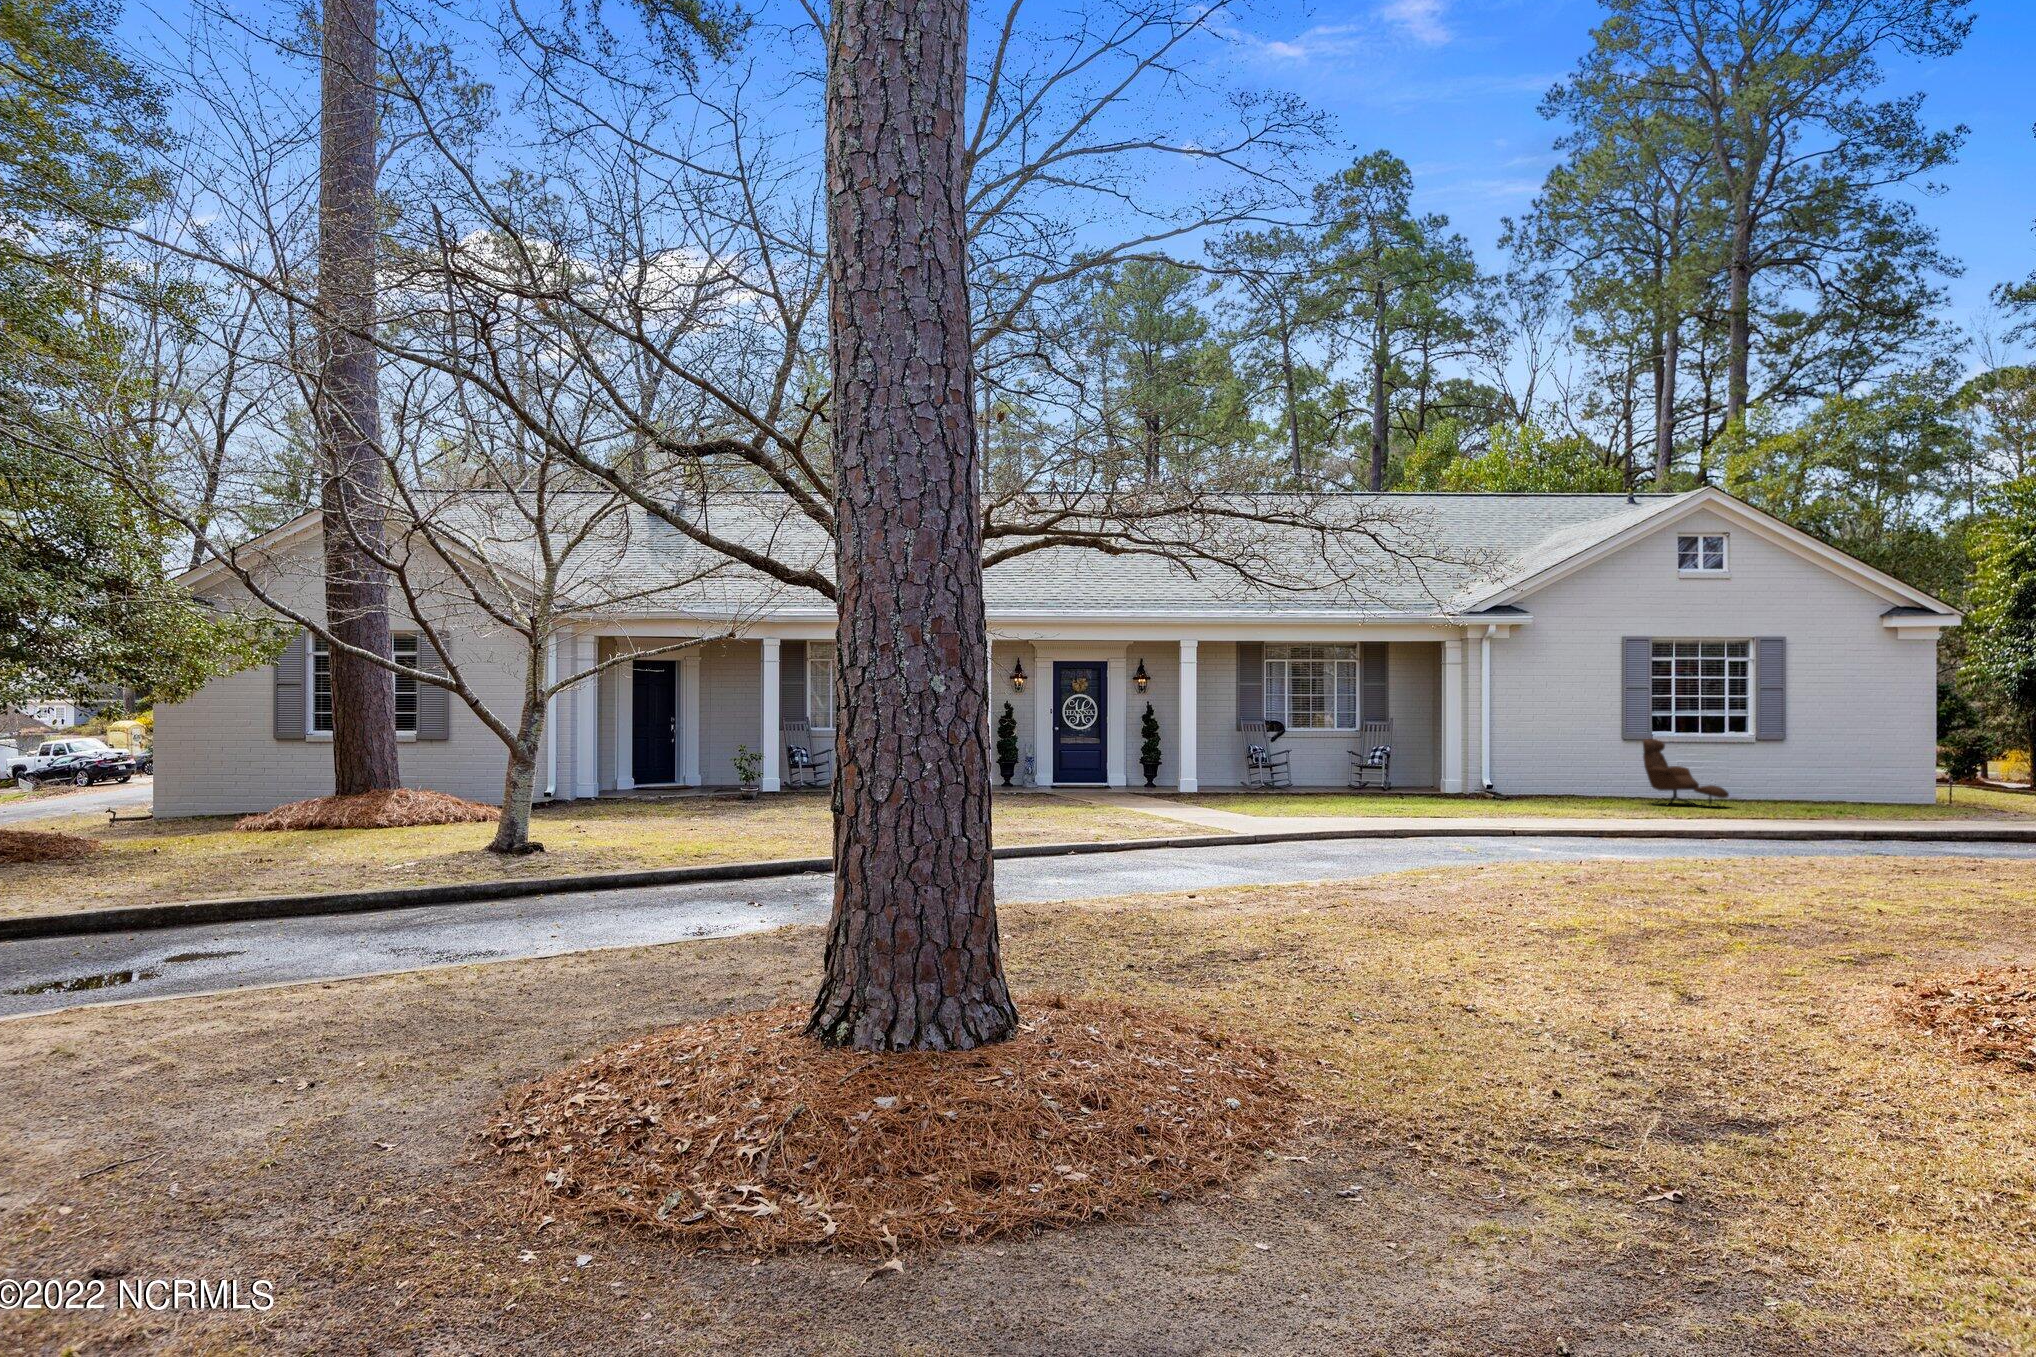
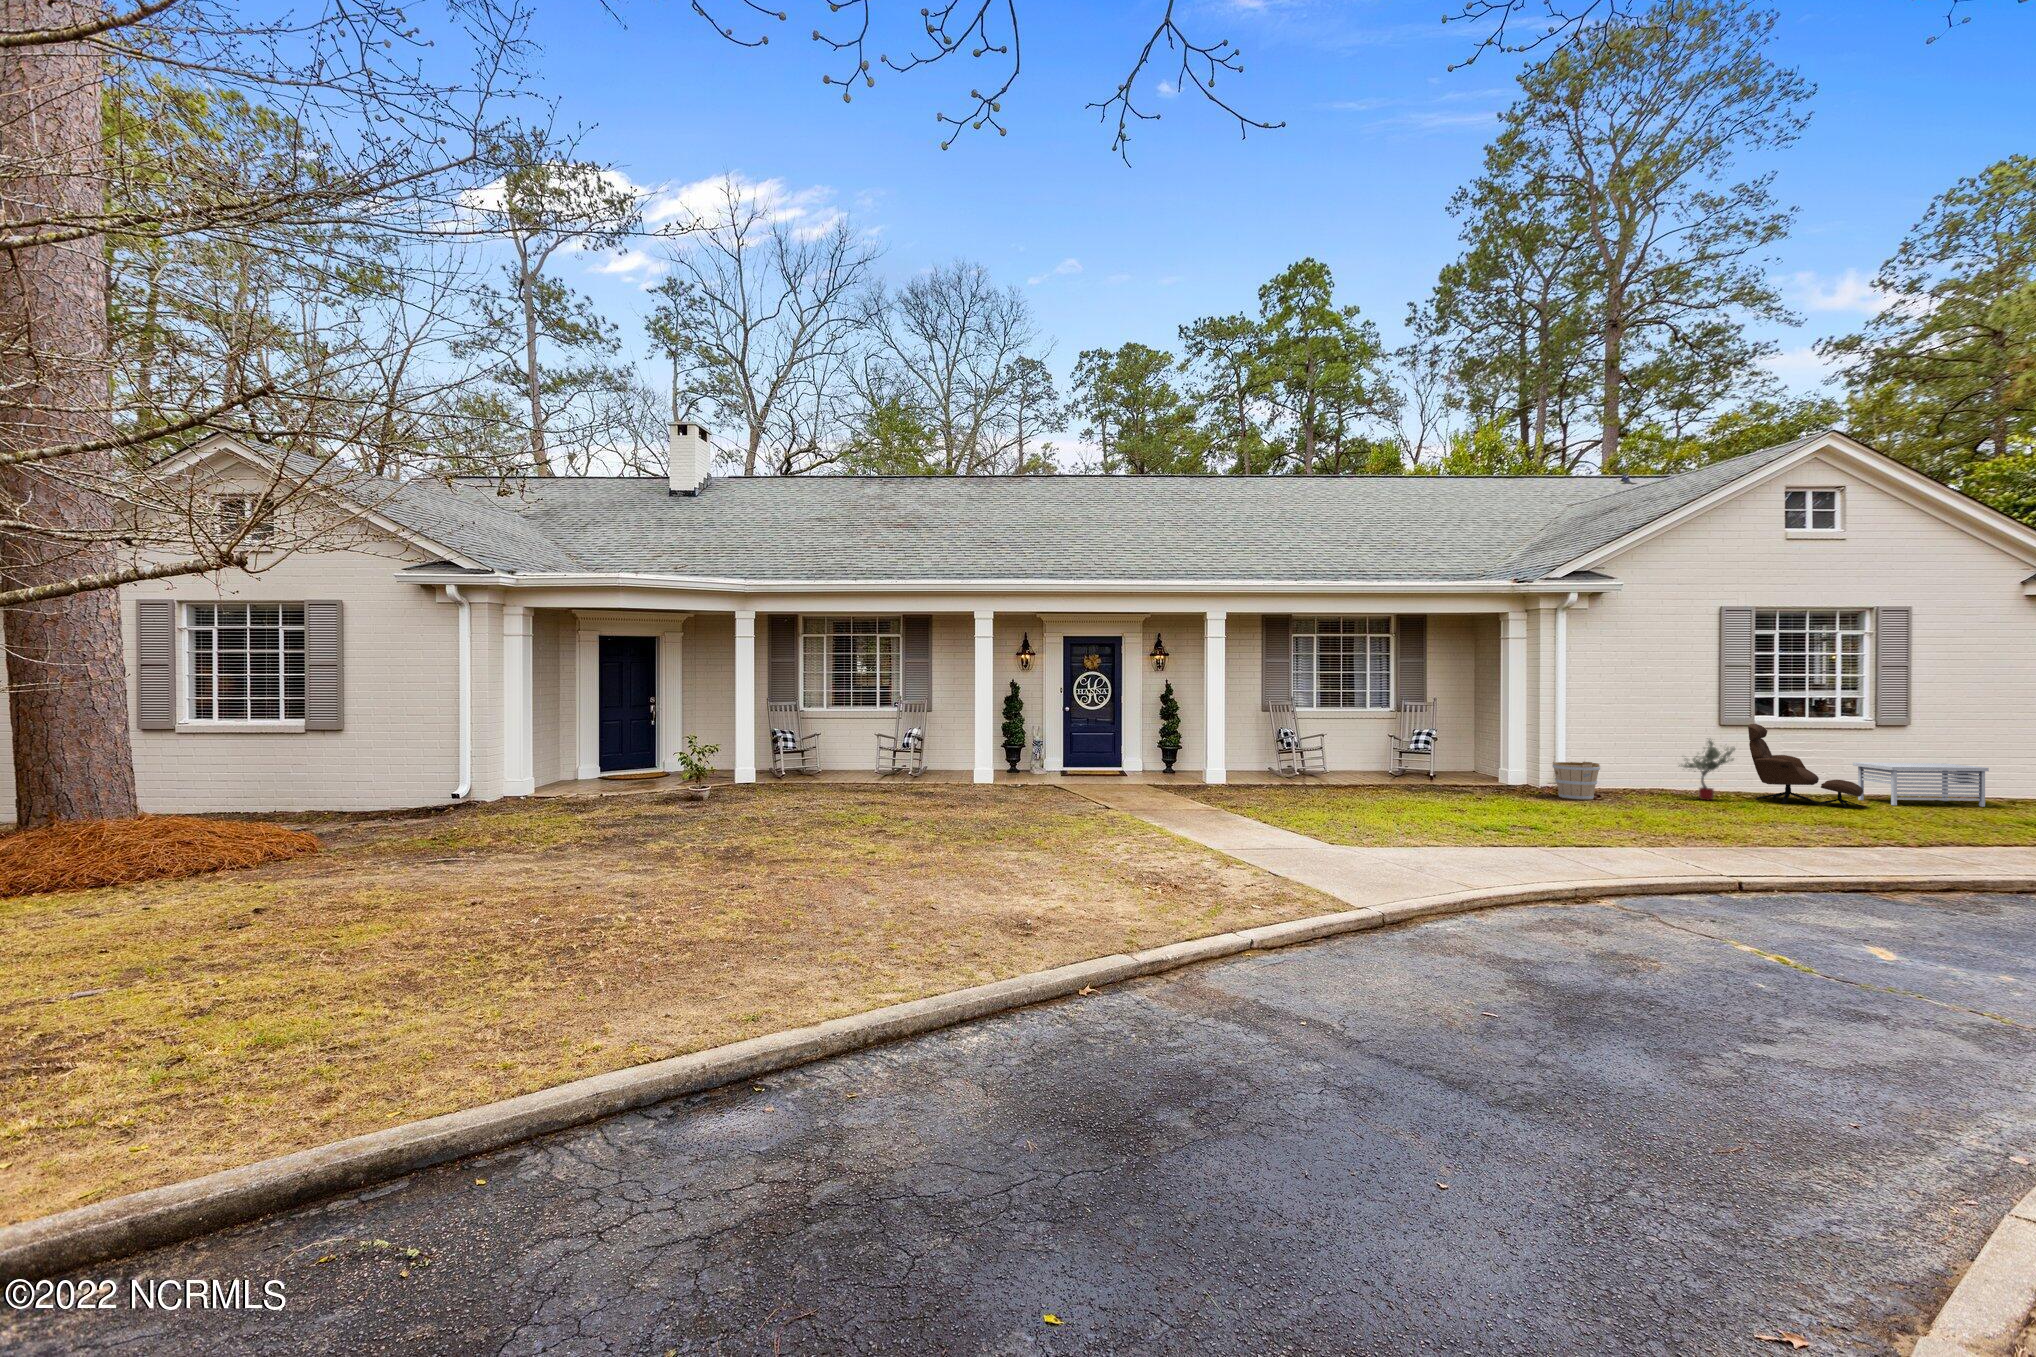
potted tree: none [1582,750,1630,804] -> present [1679,739,1735,800]
wooden bucket: none [1476,772,1515,804] -> present [1552,762,1600,800]
storage bench: none [1736,772,1835,808] -> present [1853,762,1989,807]

